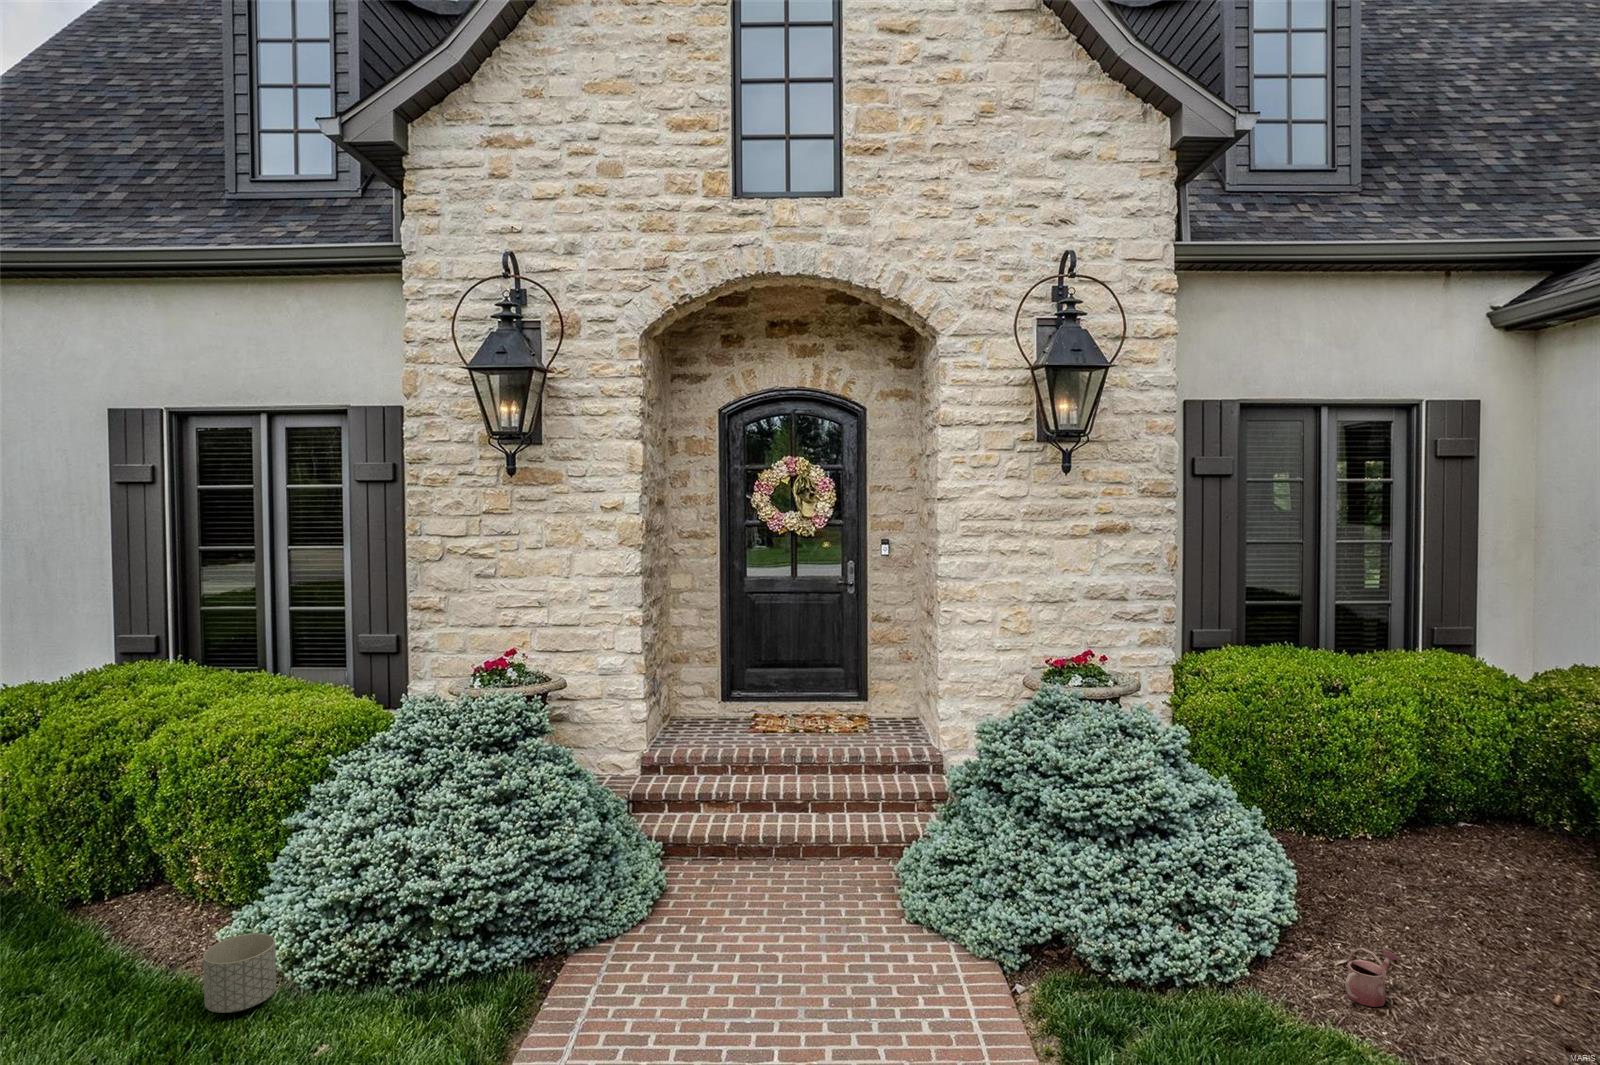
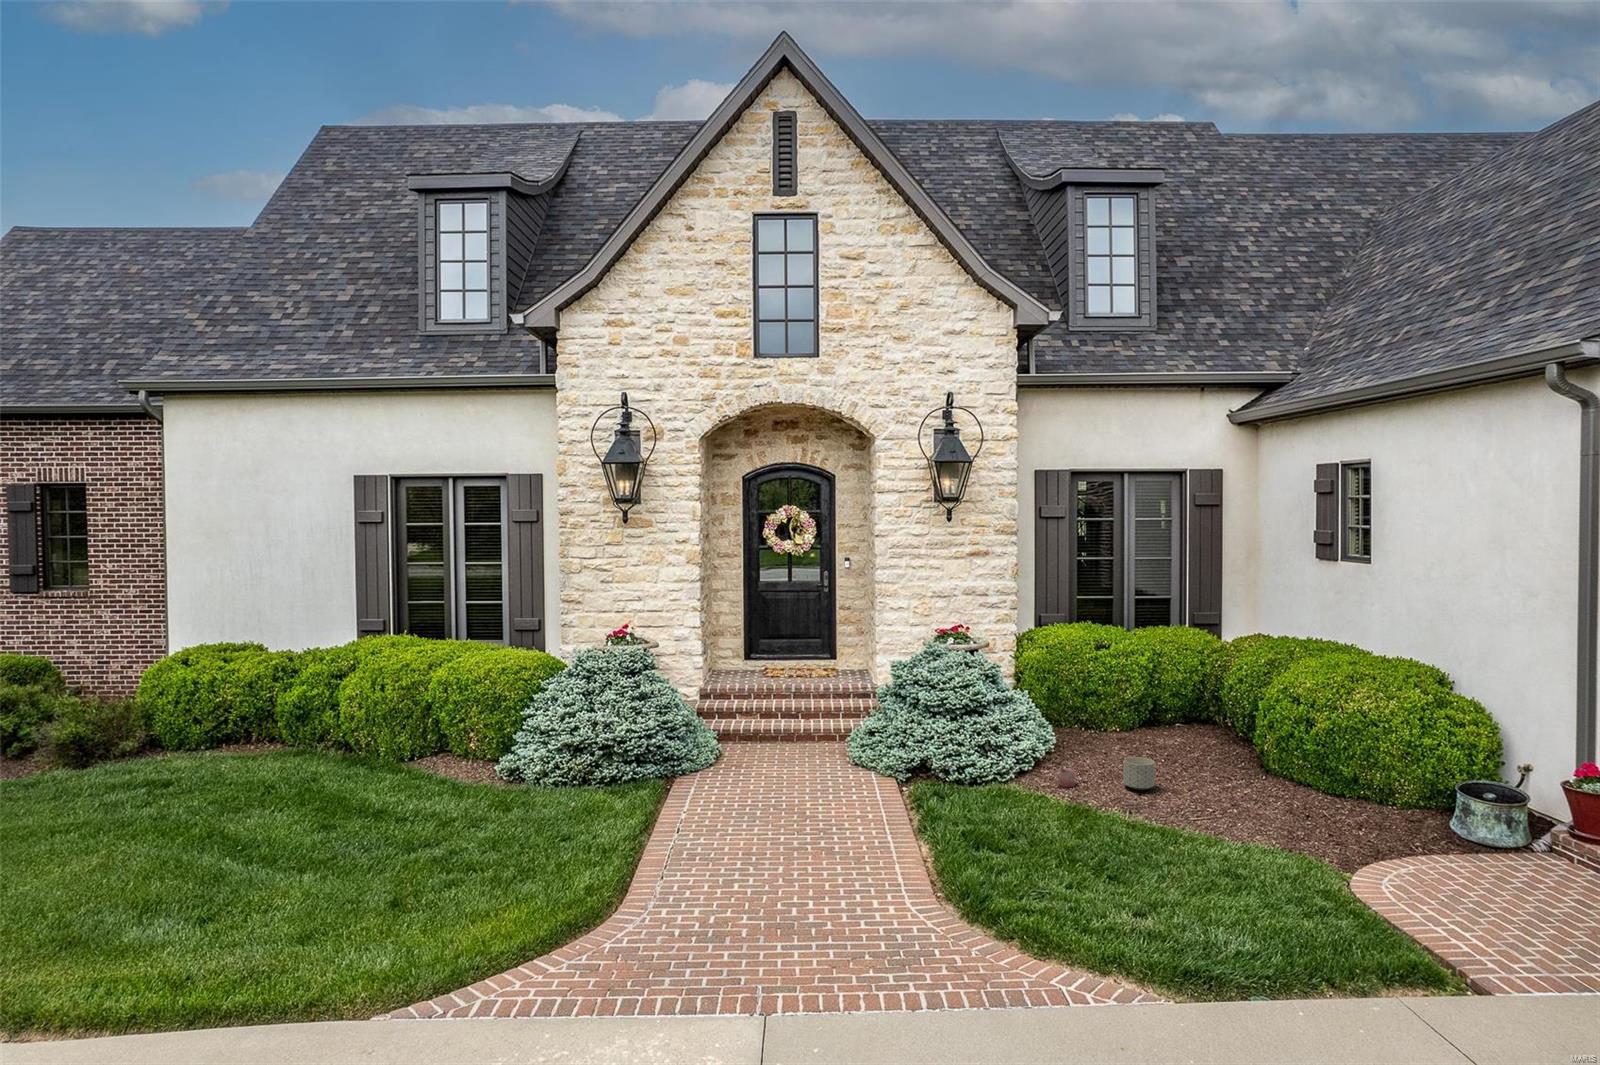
planter: present [203,933,276,1013] -> present [1123,757,1155,790]

